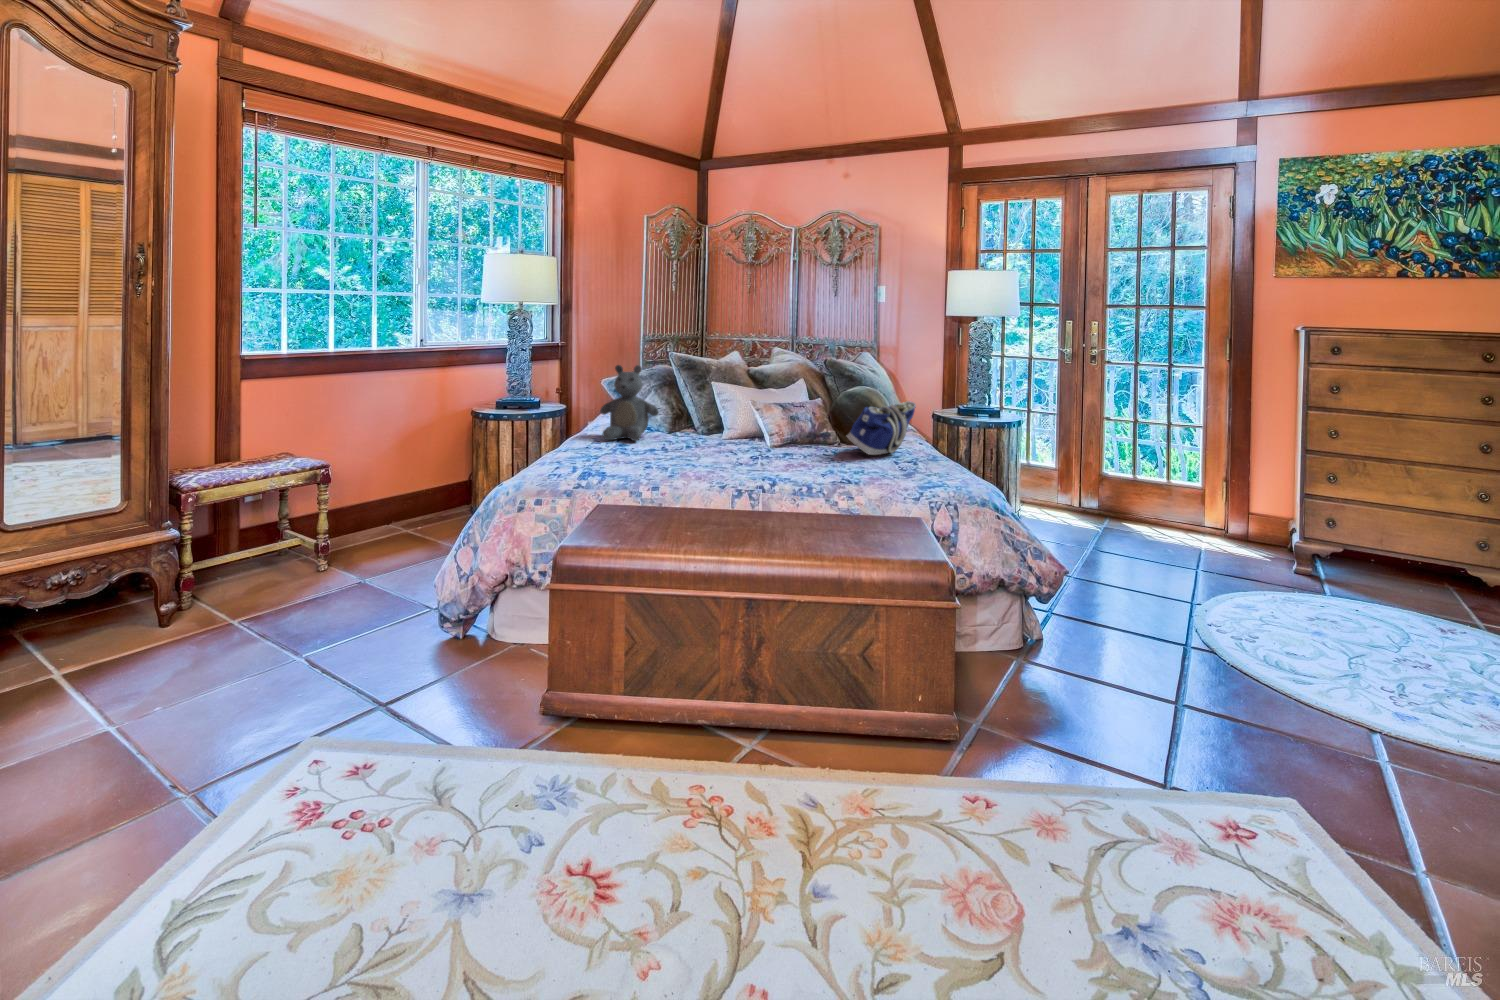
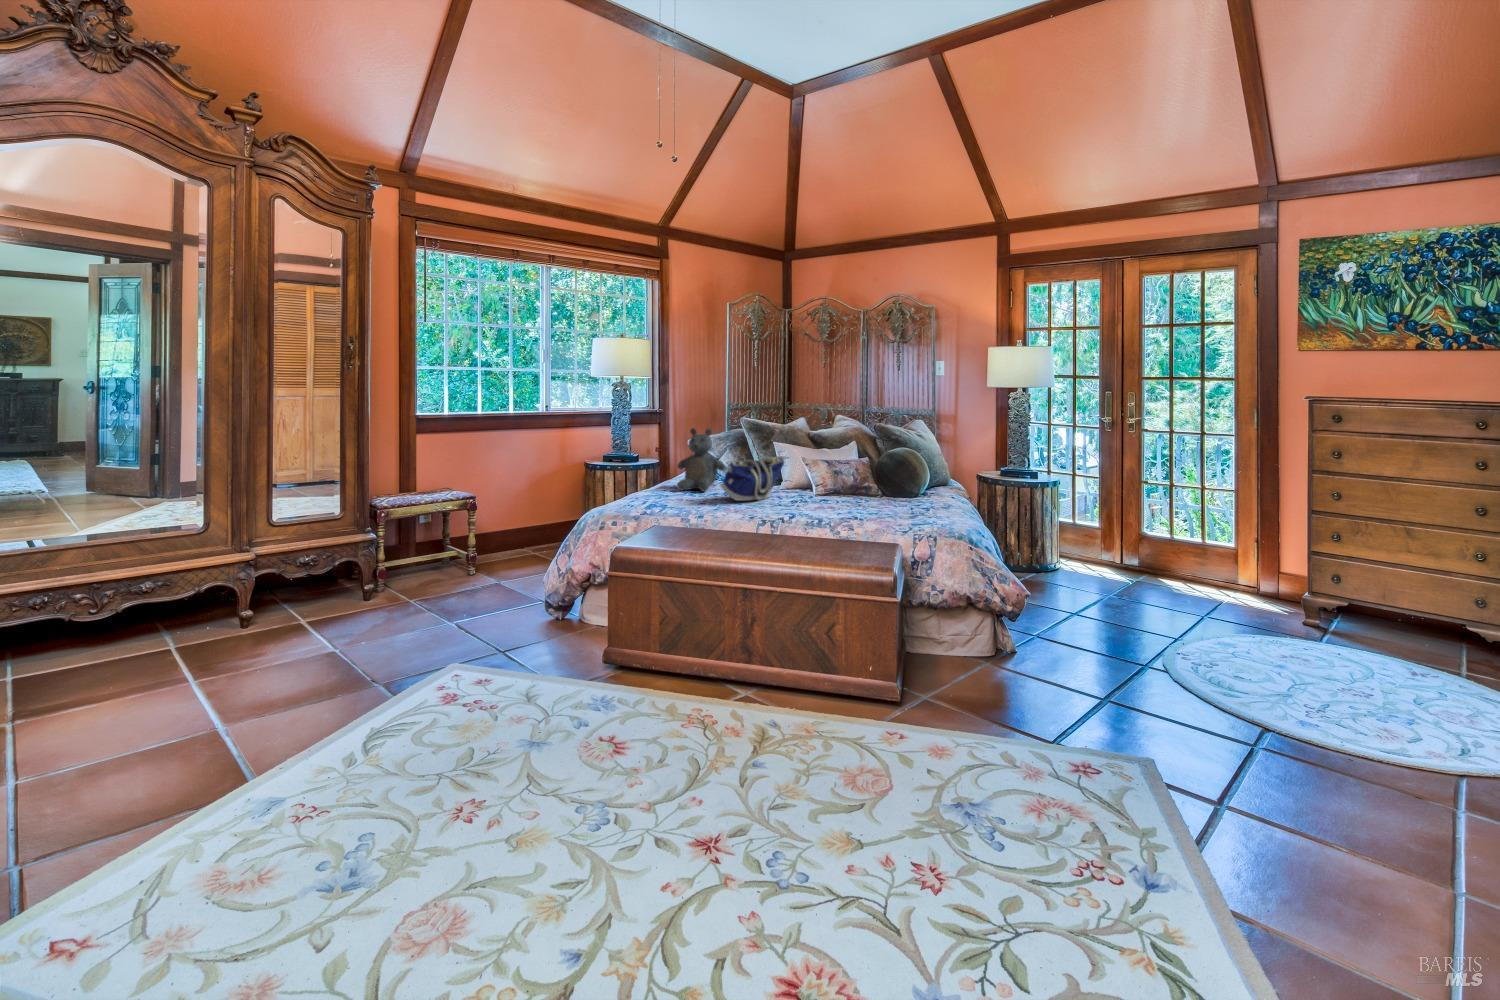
tote bag: present [847,401,916,455] -> present [721,456,784,501]

